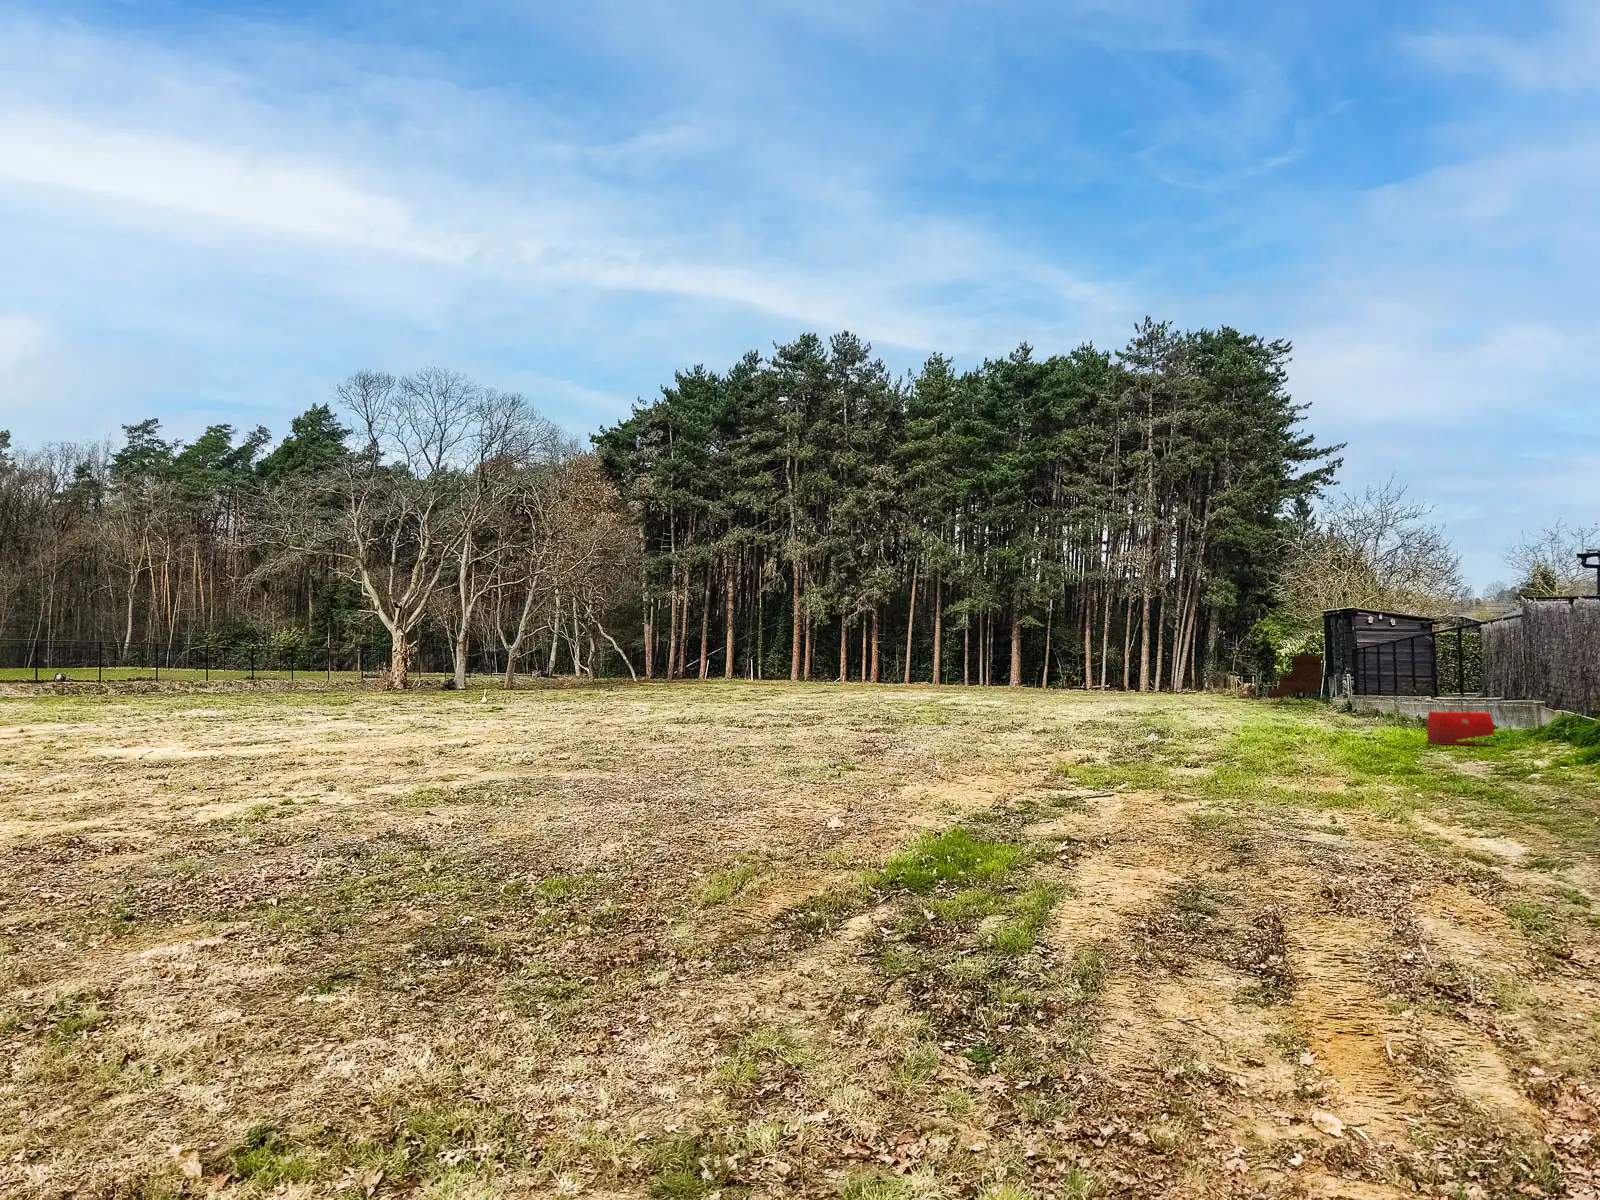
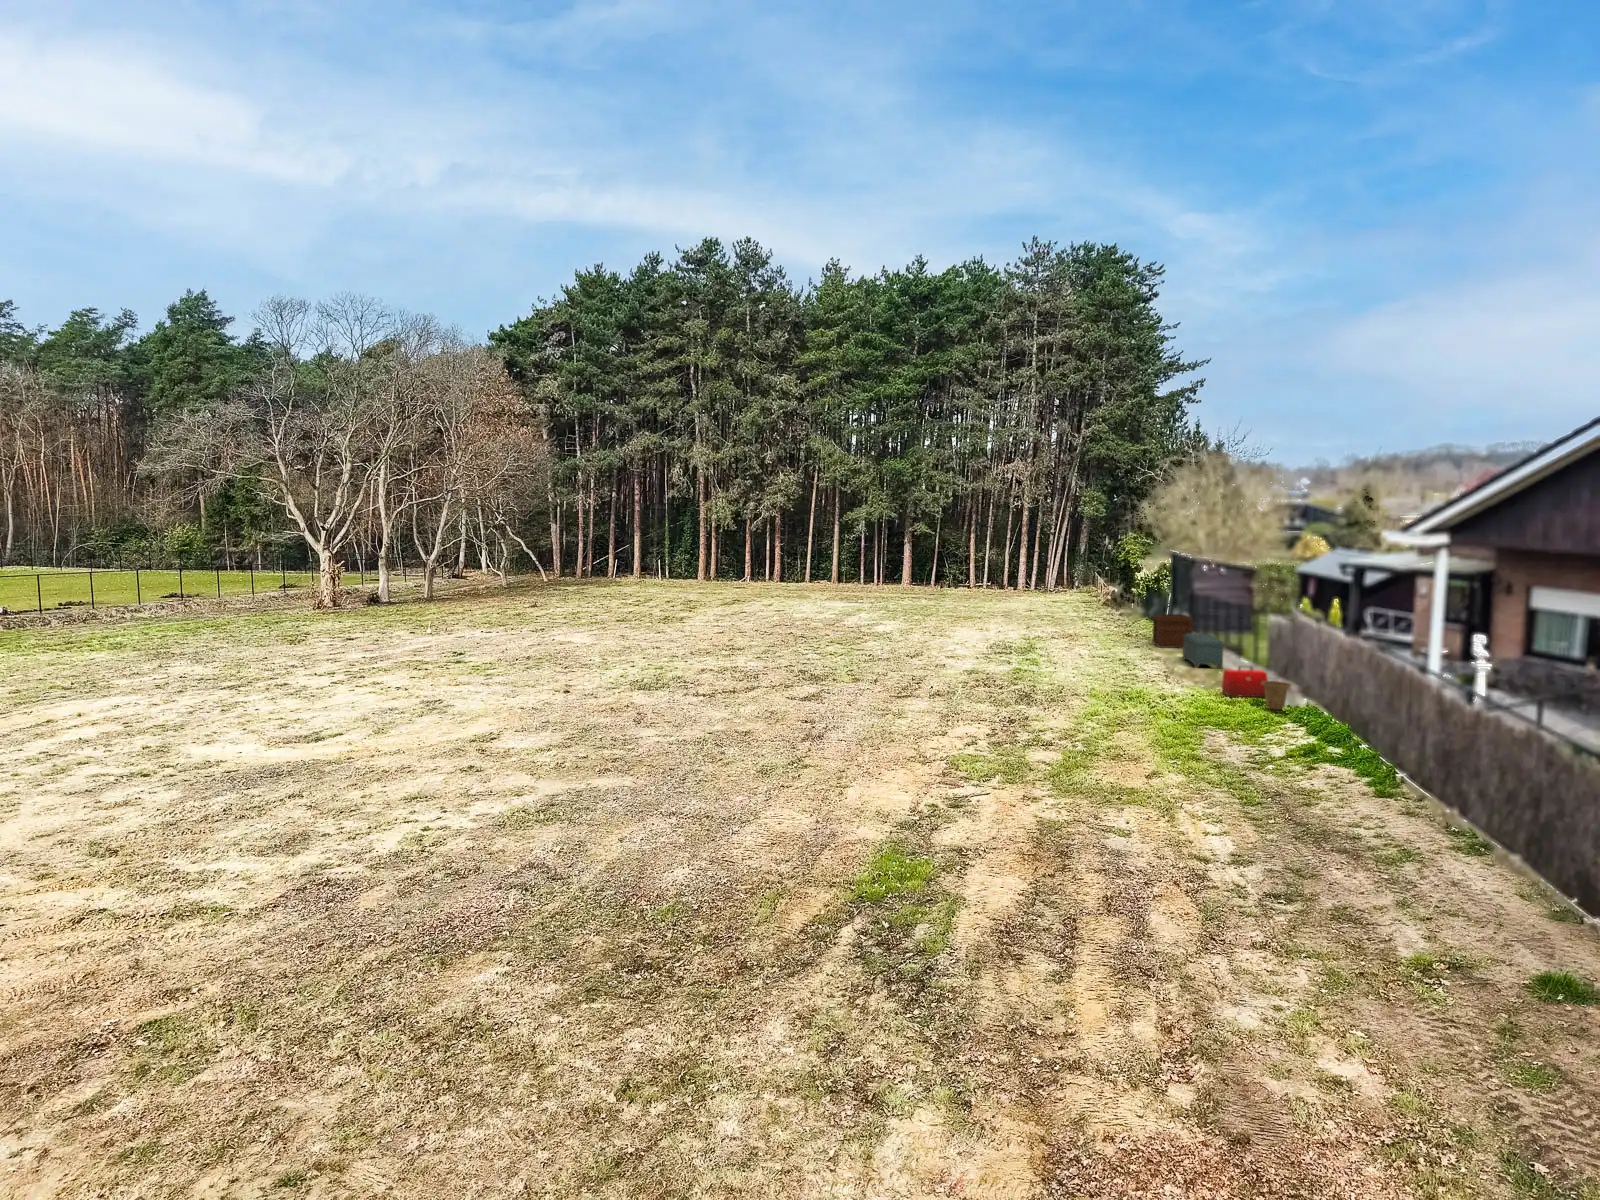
lounge chair: present [1266,654,1323,704] -> none [1116,584,1163,629]
wooden crate: none [1315,676,1370,716] -> present [1152,614,1193,648]
bench: none [1360,689,1419,728] -> present [1183,633,1224,669]
basket: none [1488,717,1534,754] -> present [1261,681,1291,710]

